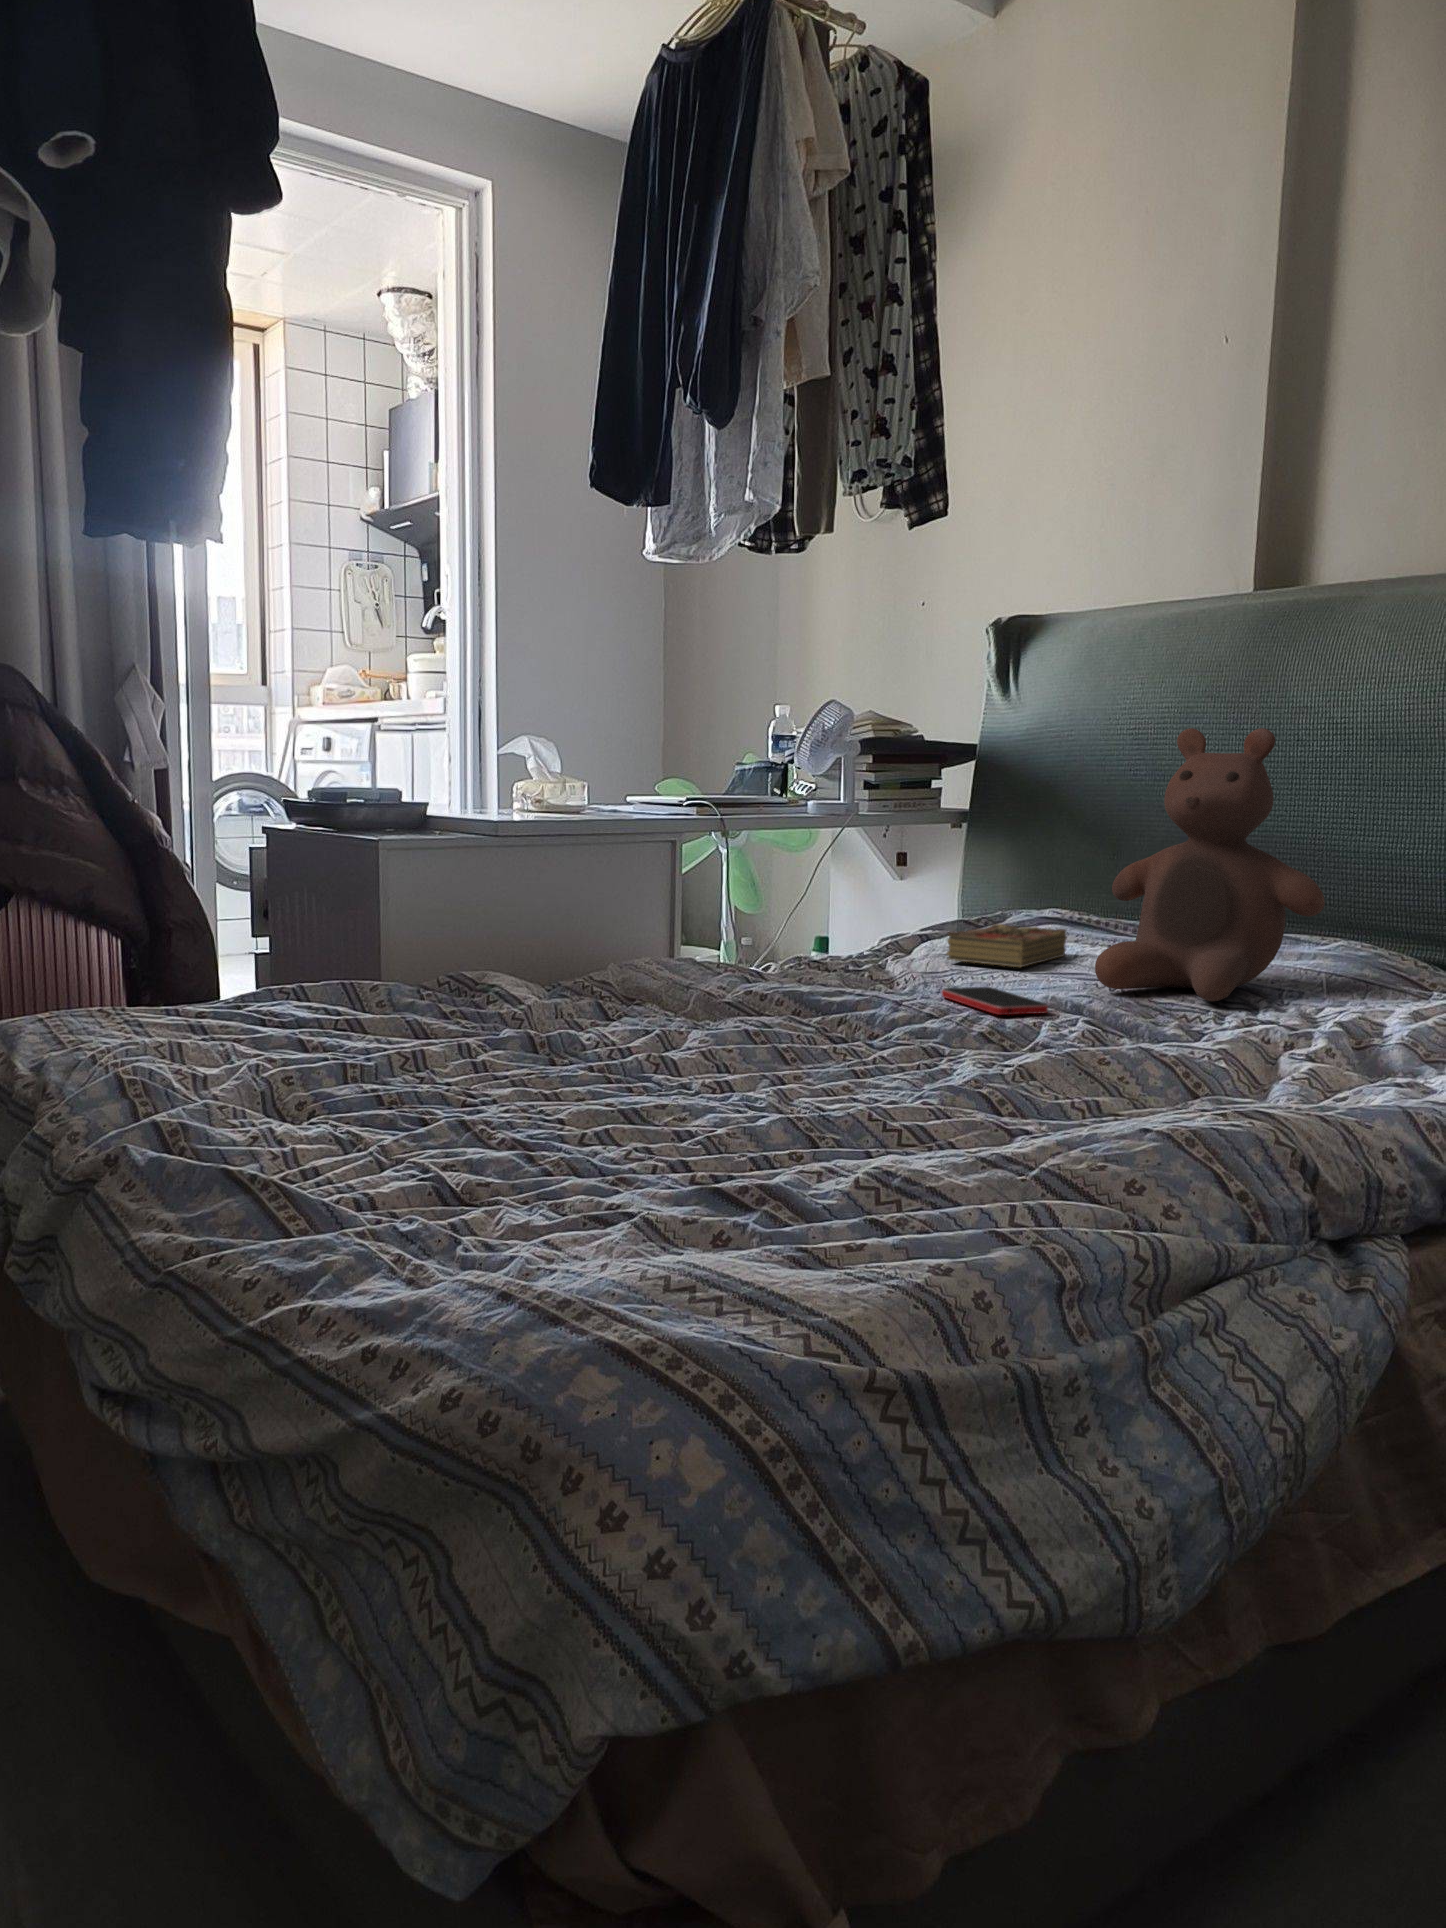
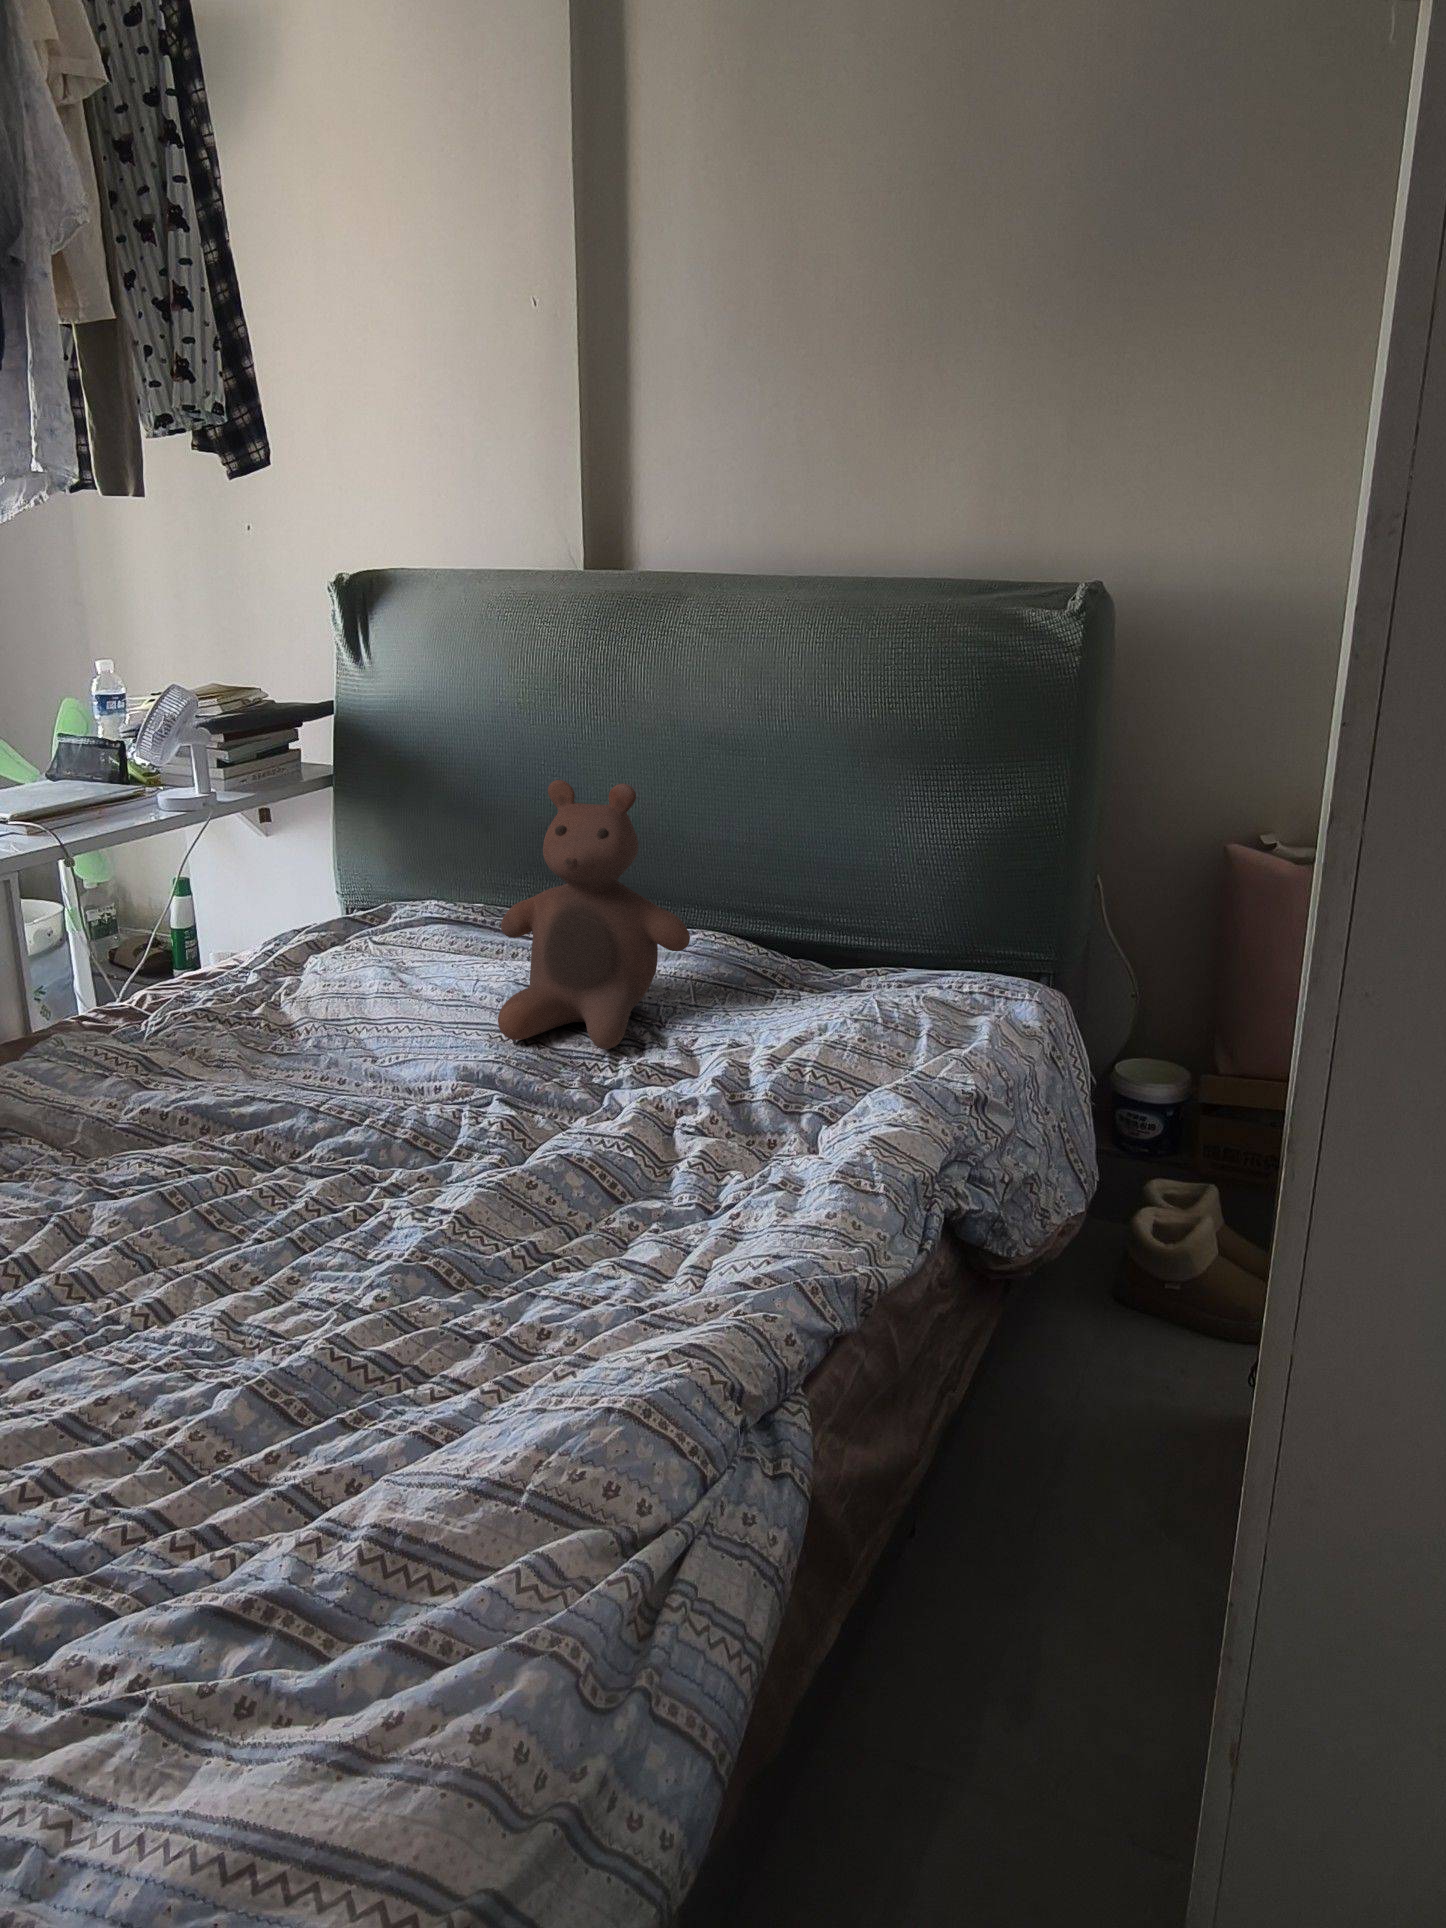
book: present [947,924,1067,967] -> none [343,945,460,1009]
smartphone: present [942,987,1048,1015] -> none [354,1060,464,1112]

